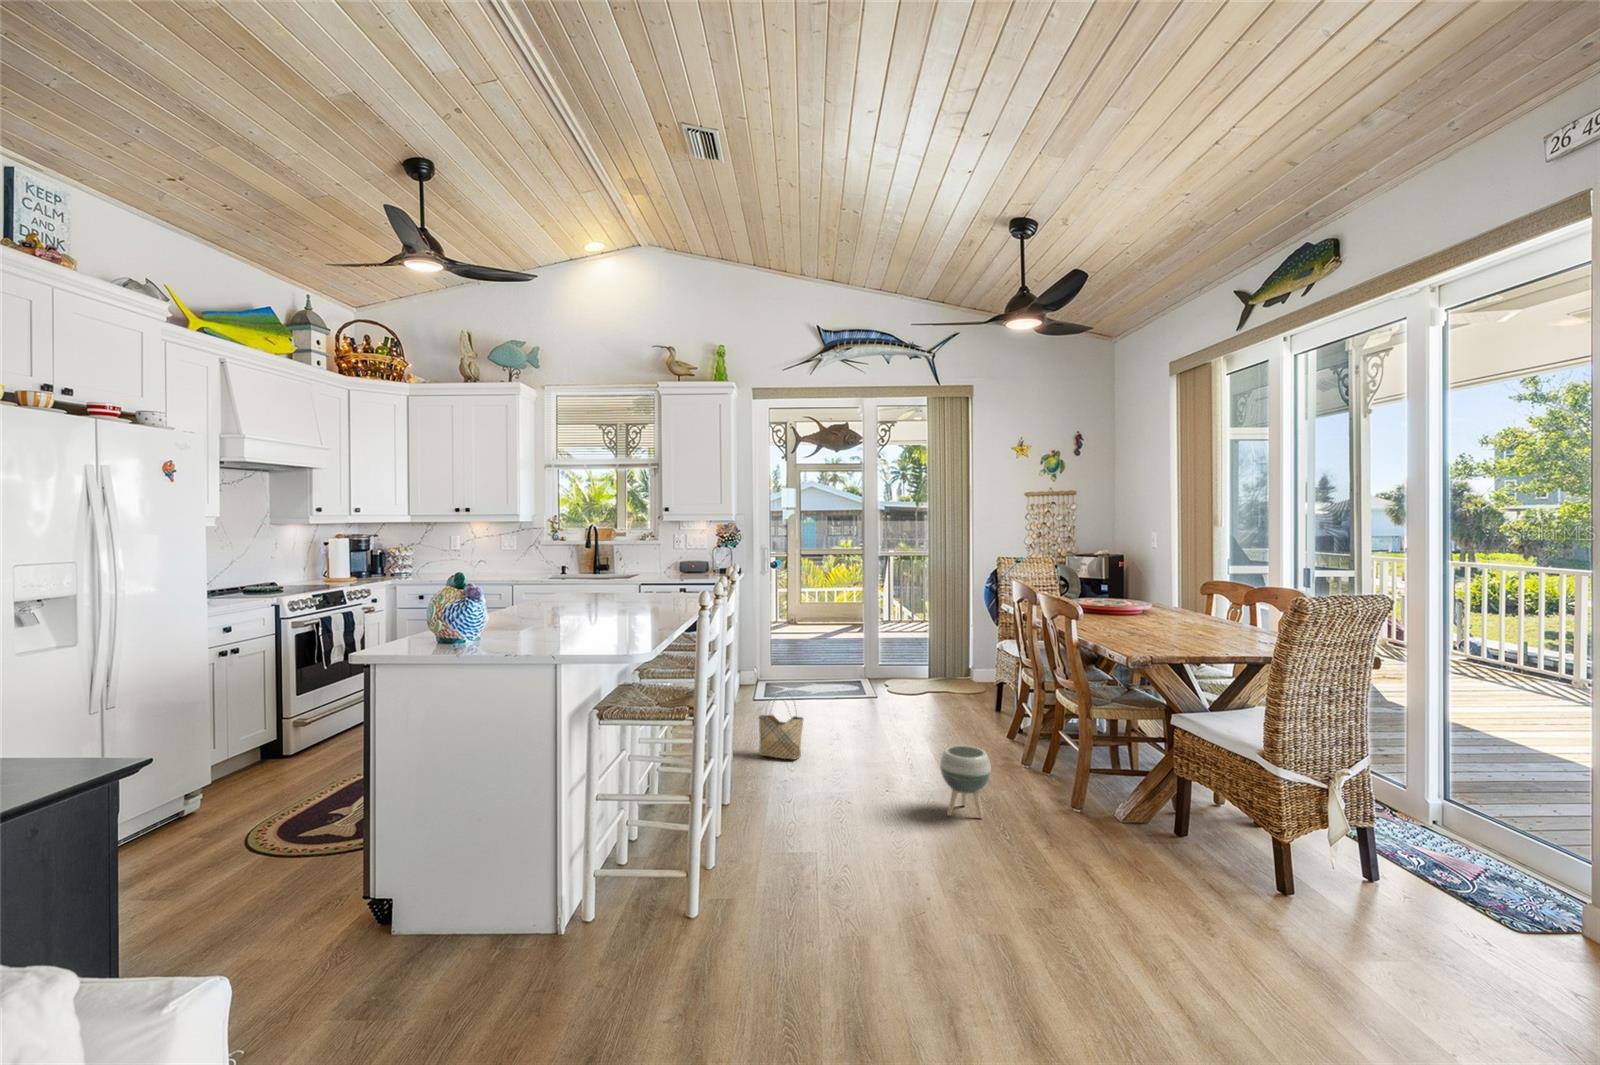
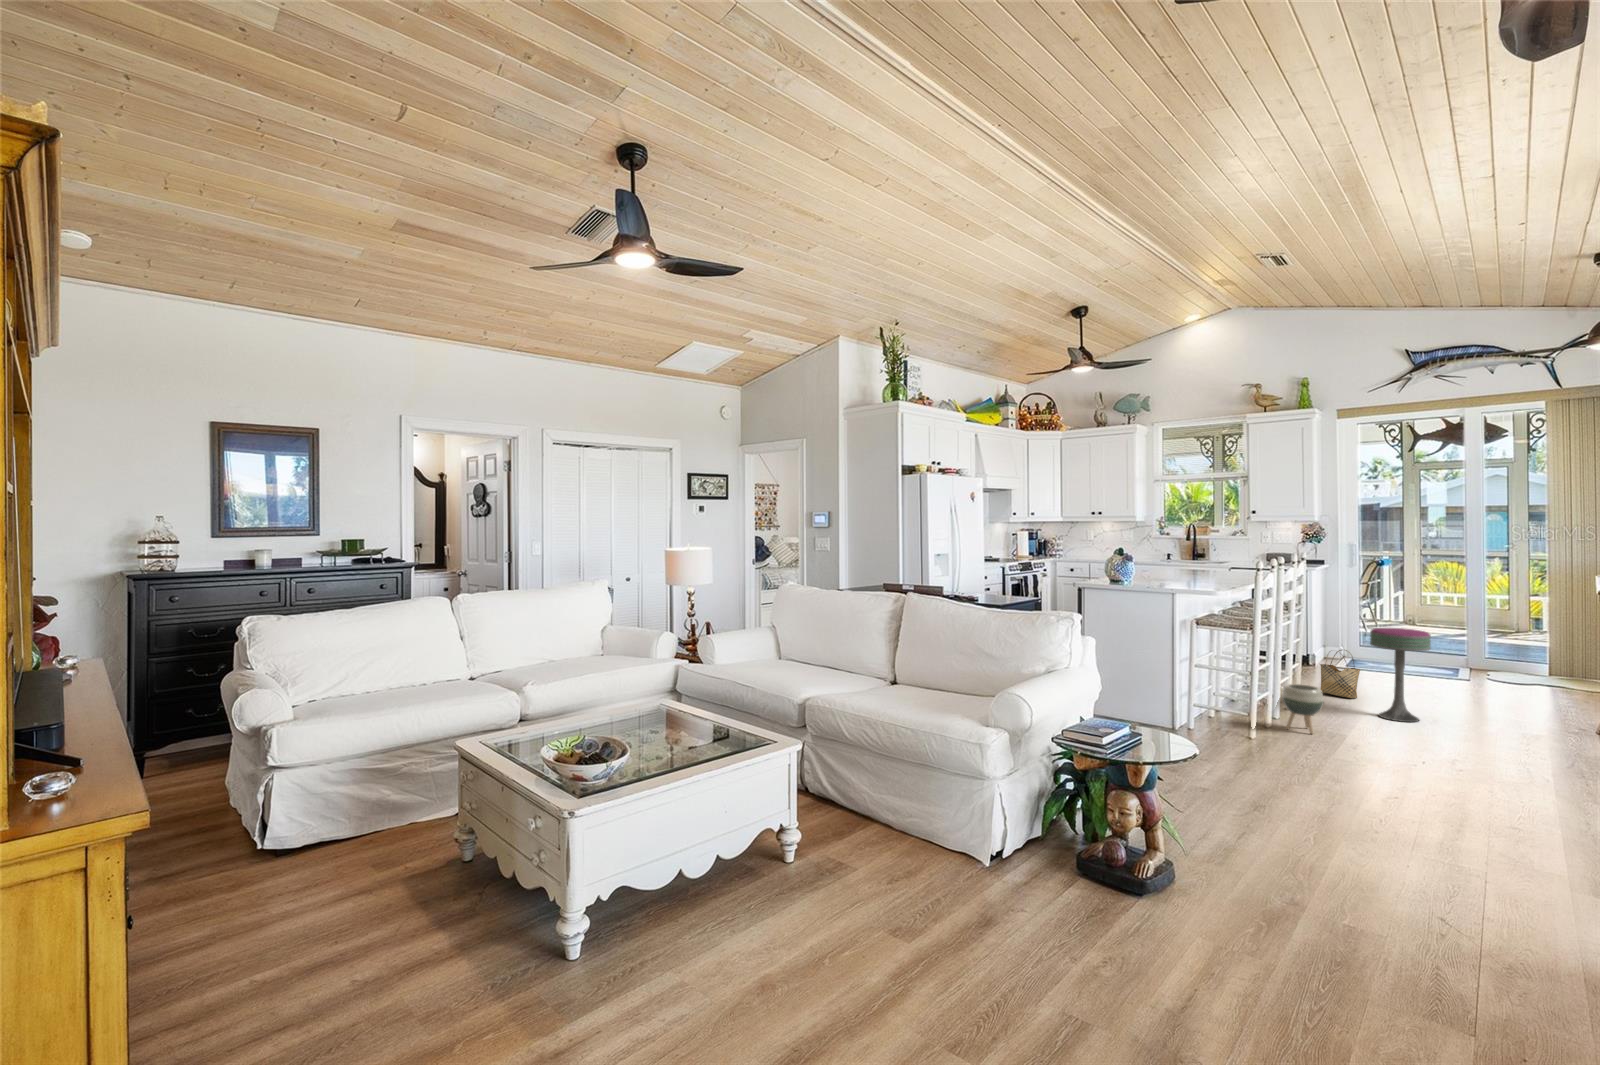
bar stool: none [828,664,895,799] -> present [1370,628,1431,722]
planter: present [940,745,991,819] -> present [1282,684,1324,734]

